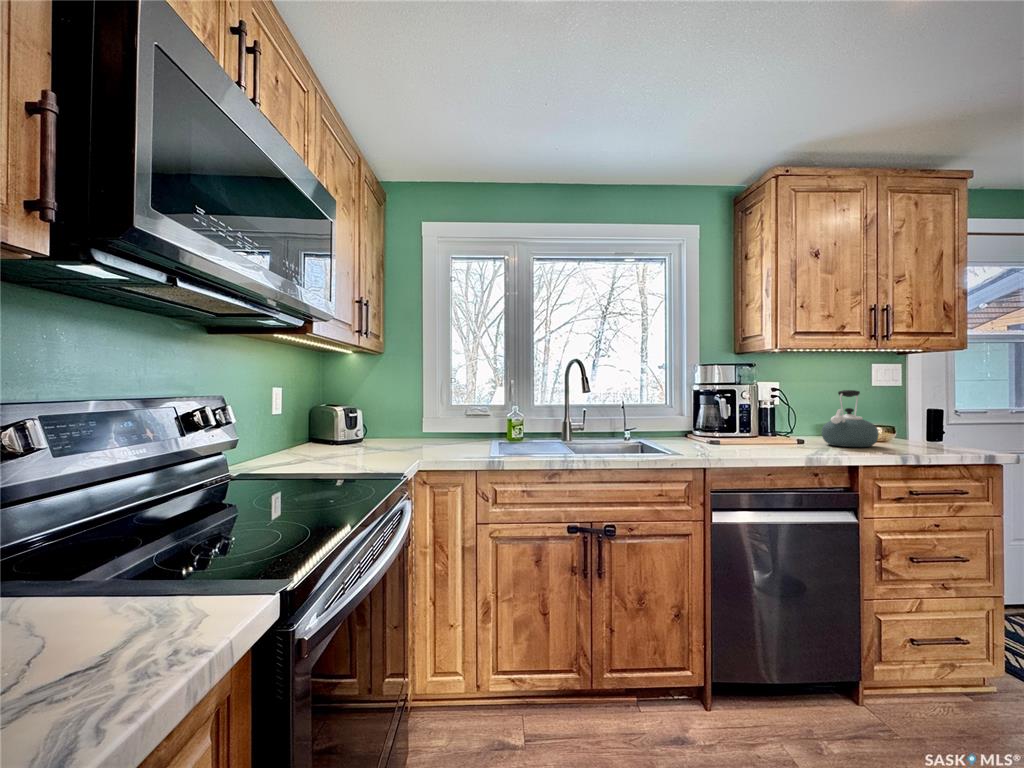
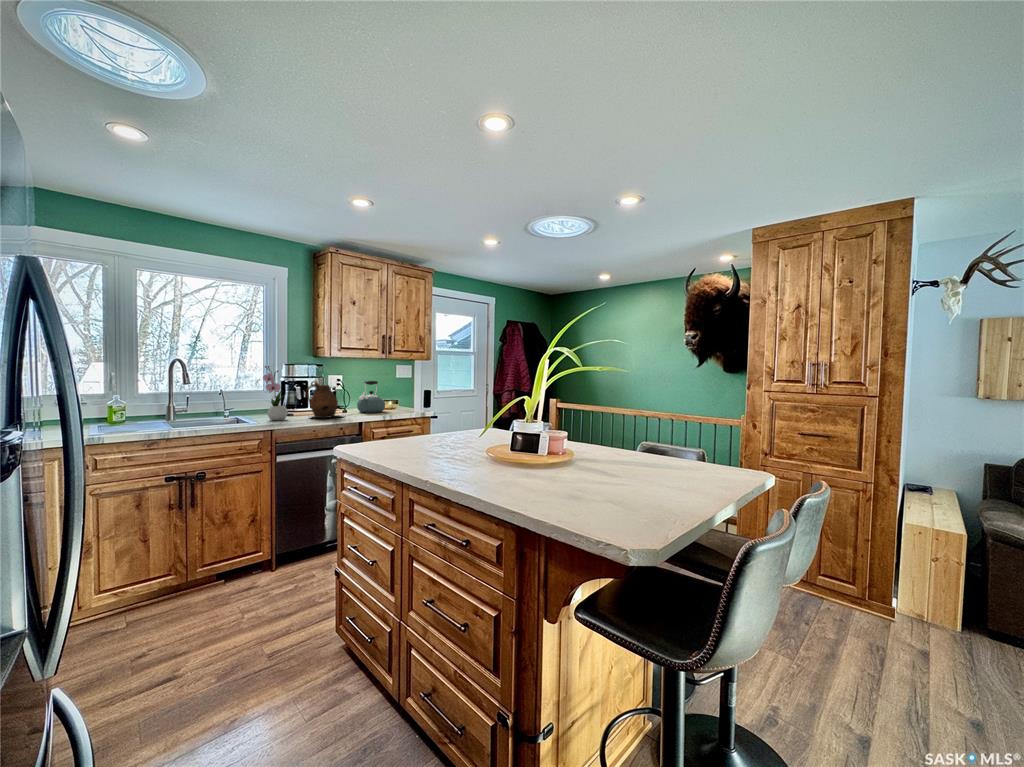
flower arrangement: none [684,365,723,451] -> present [263,366,289,420]
ceramic pitcher: none [747,389,815,455] -> present [306,381,340,418]

